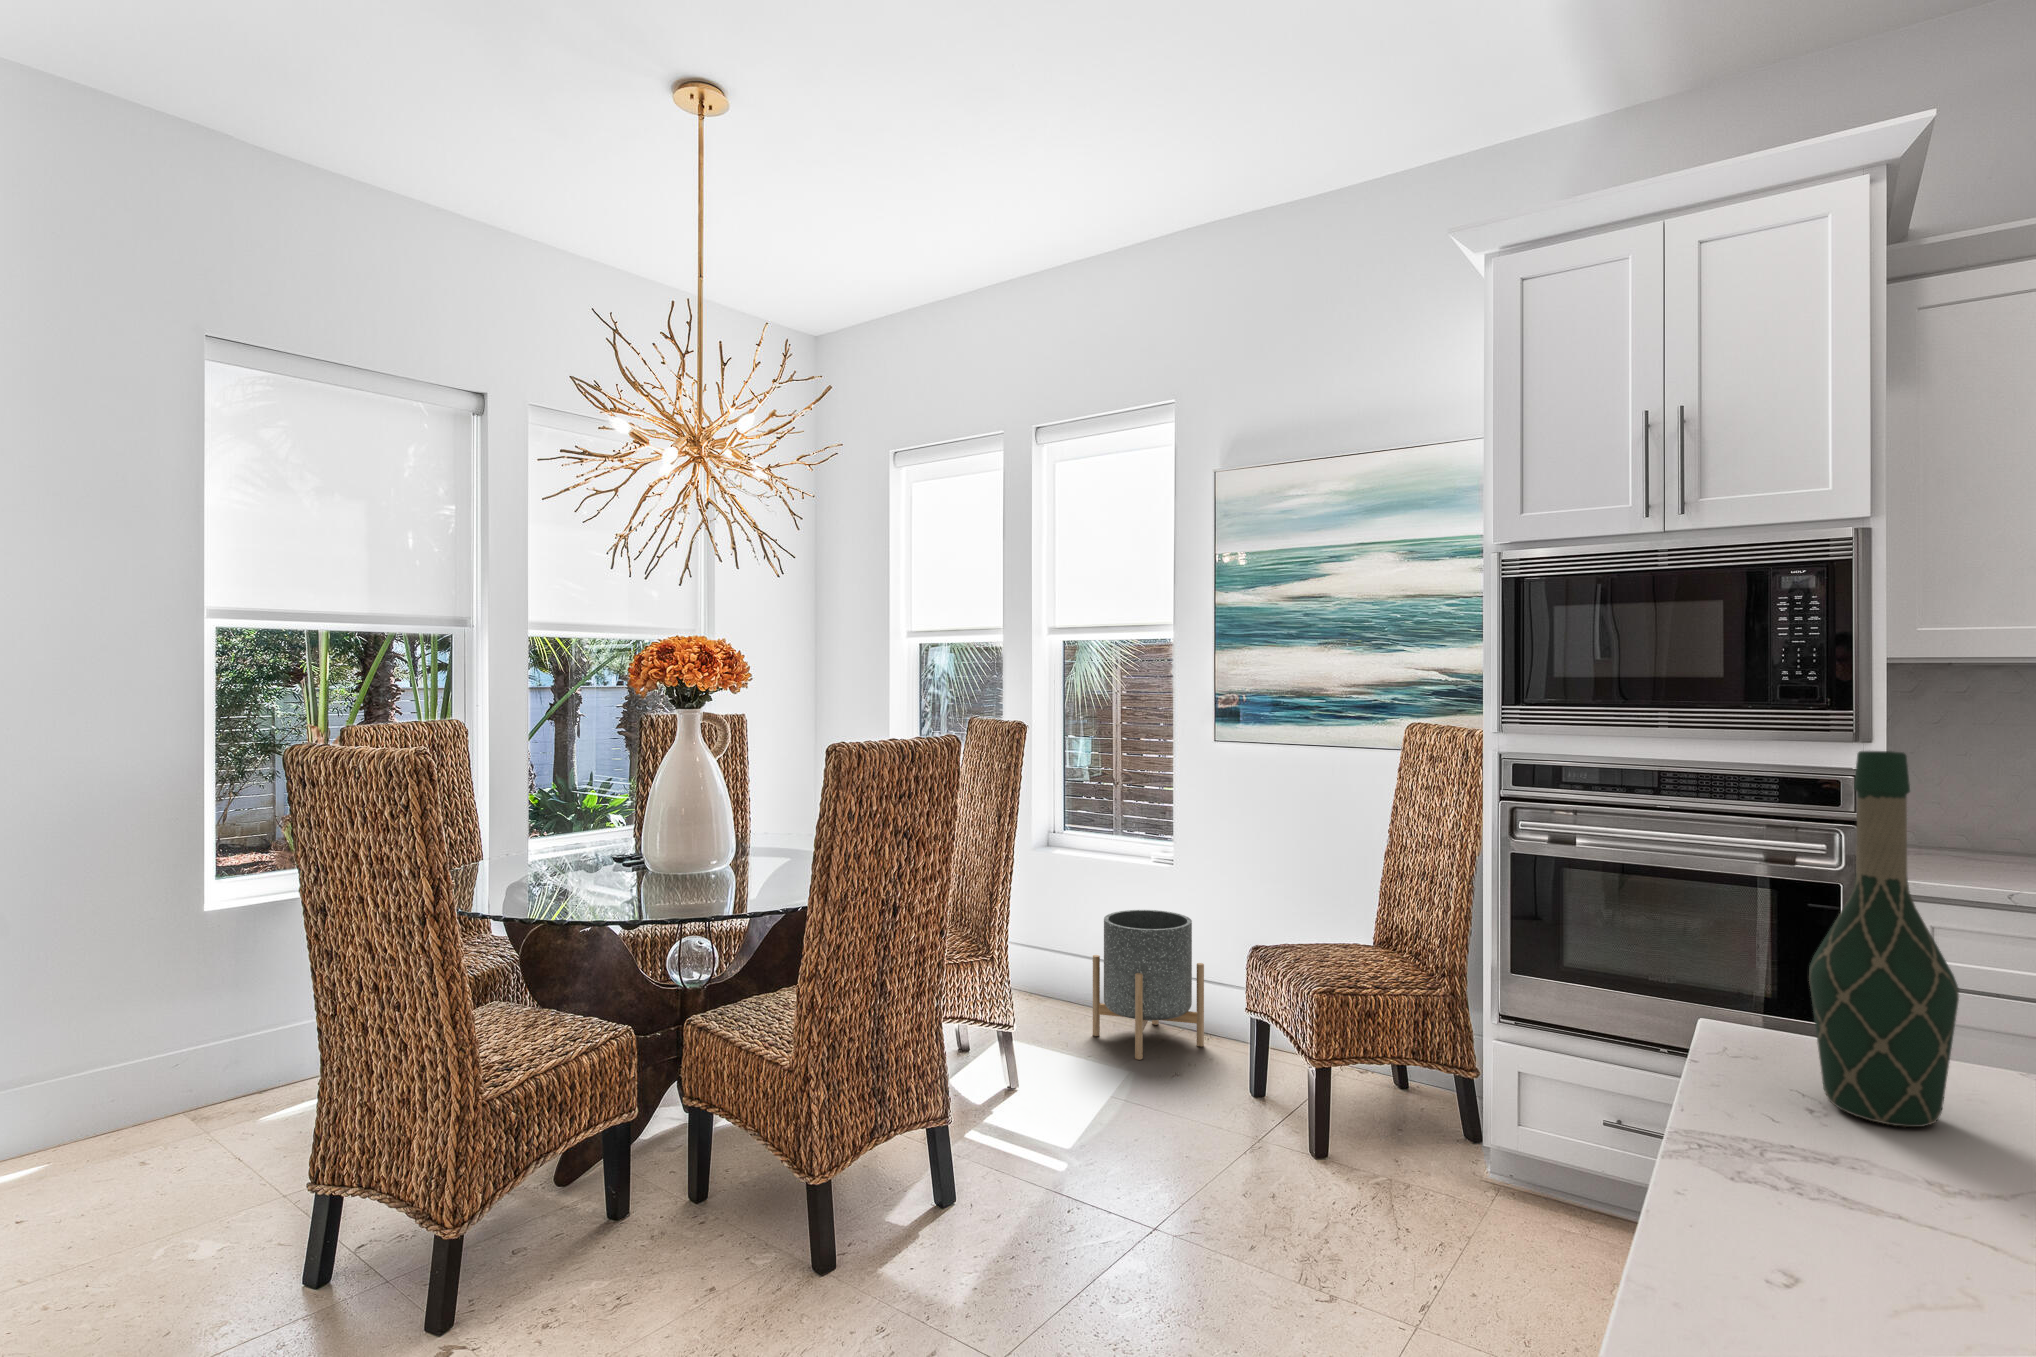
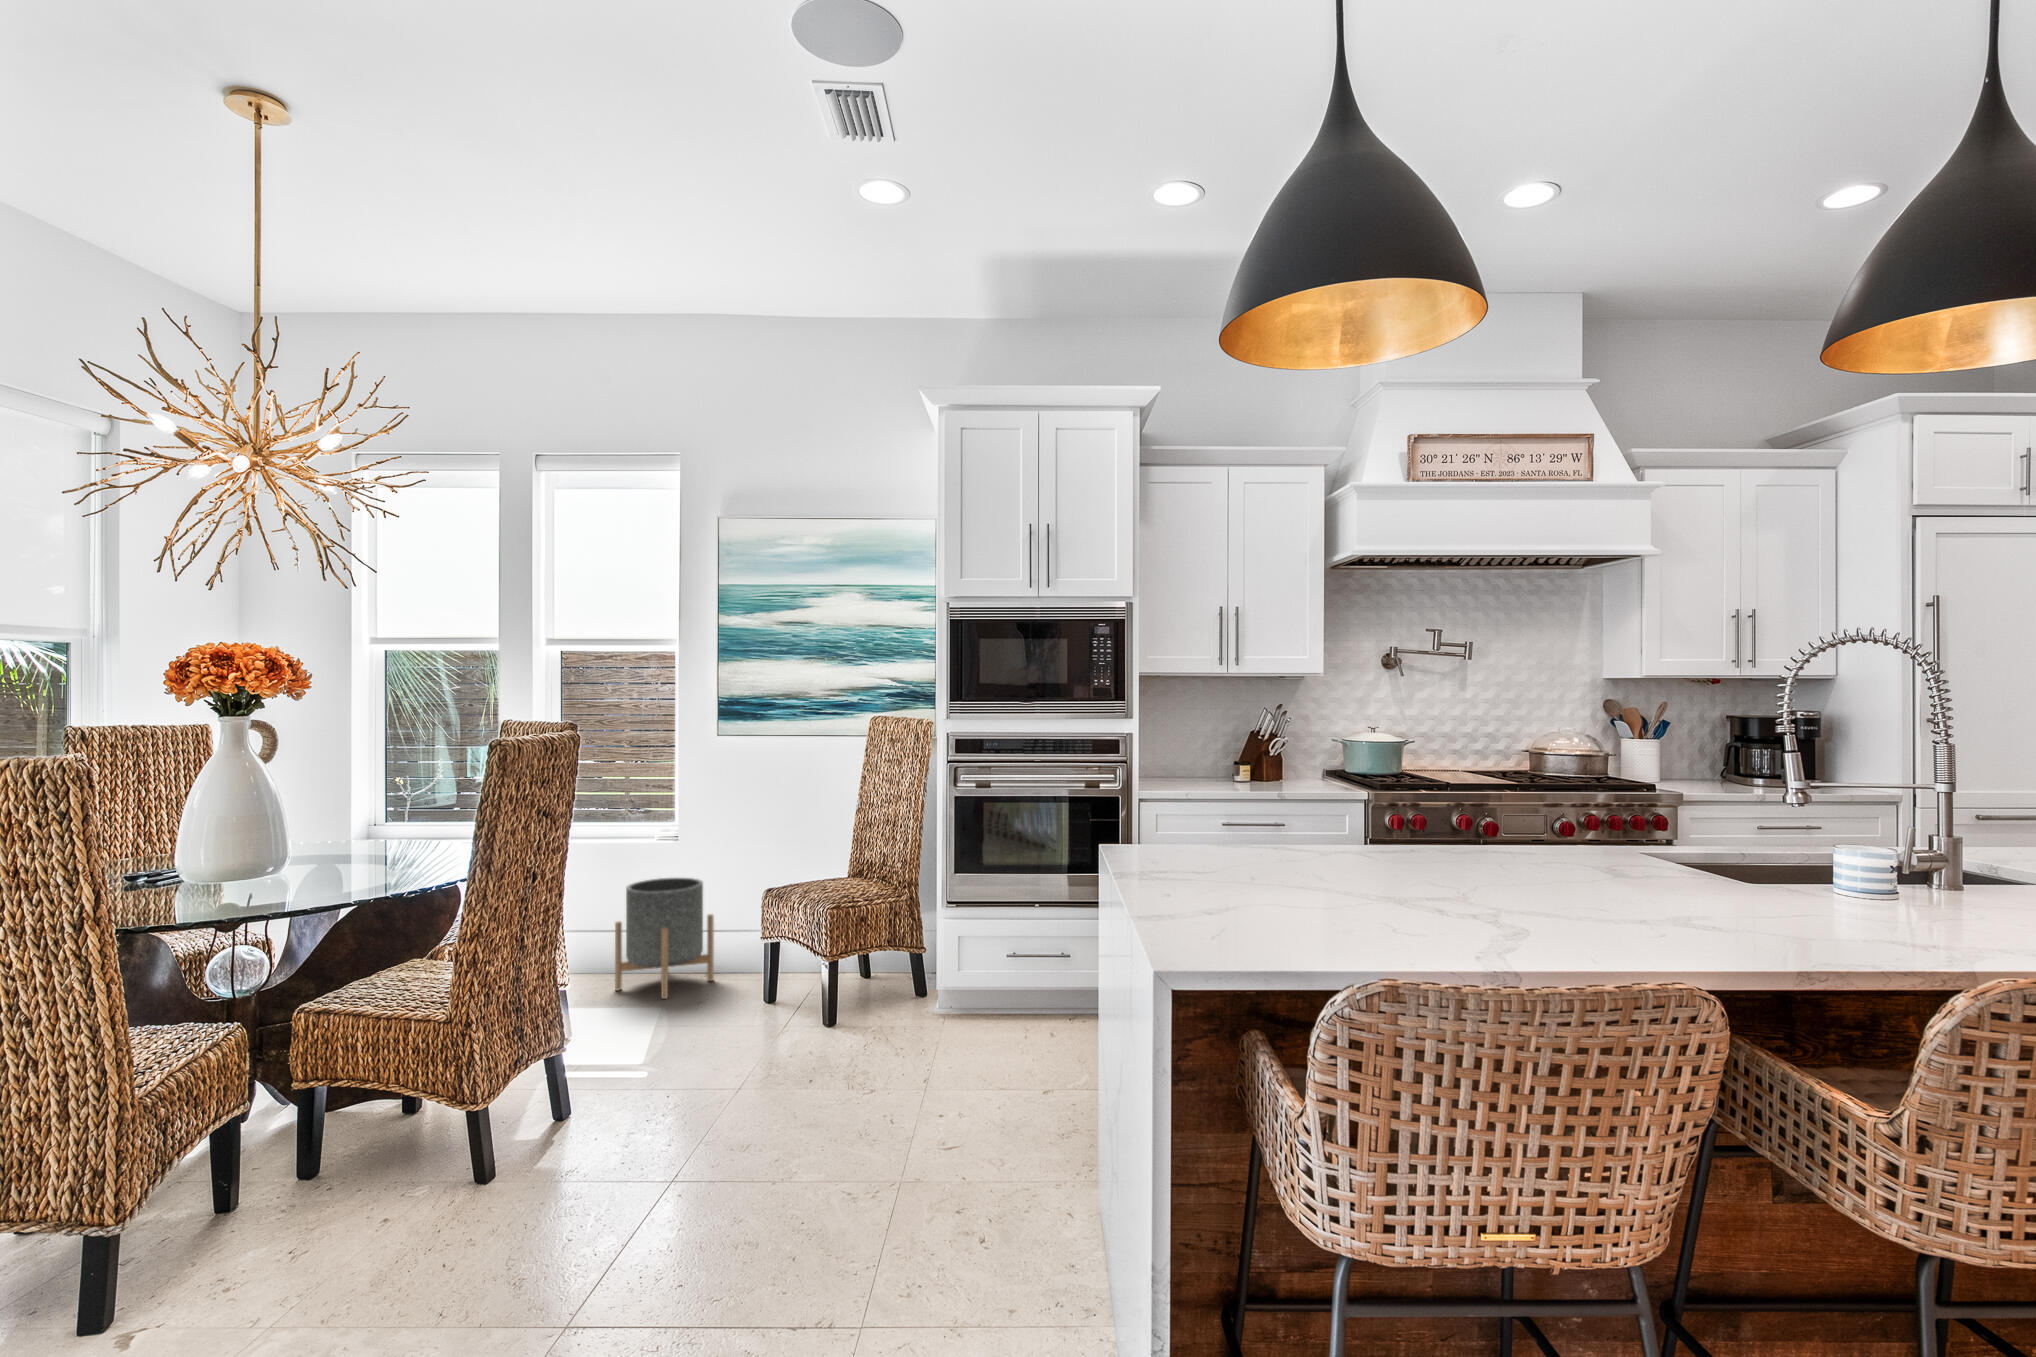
wine bottle: present [1809,751,1959,1127] -> none [1163,710,1210,859]

